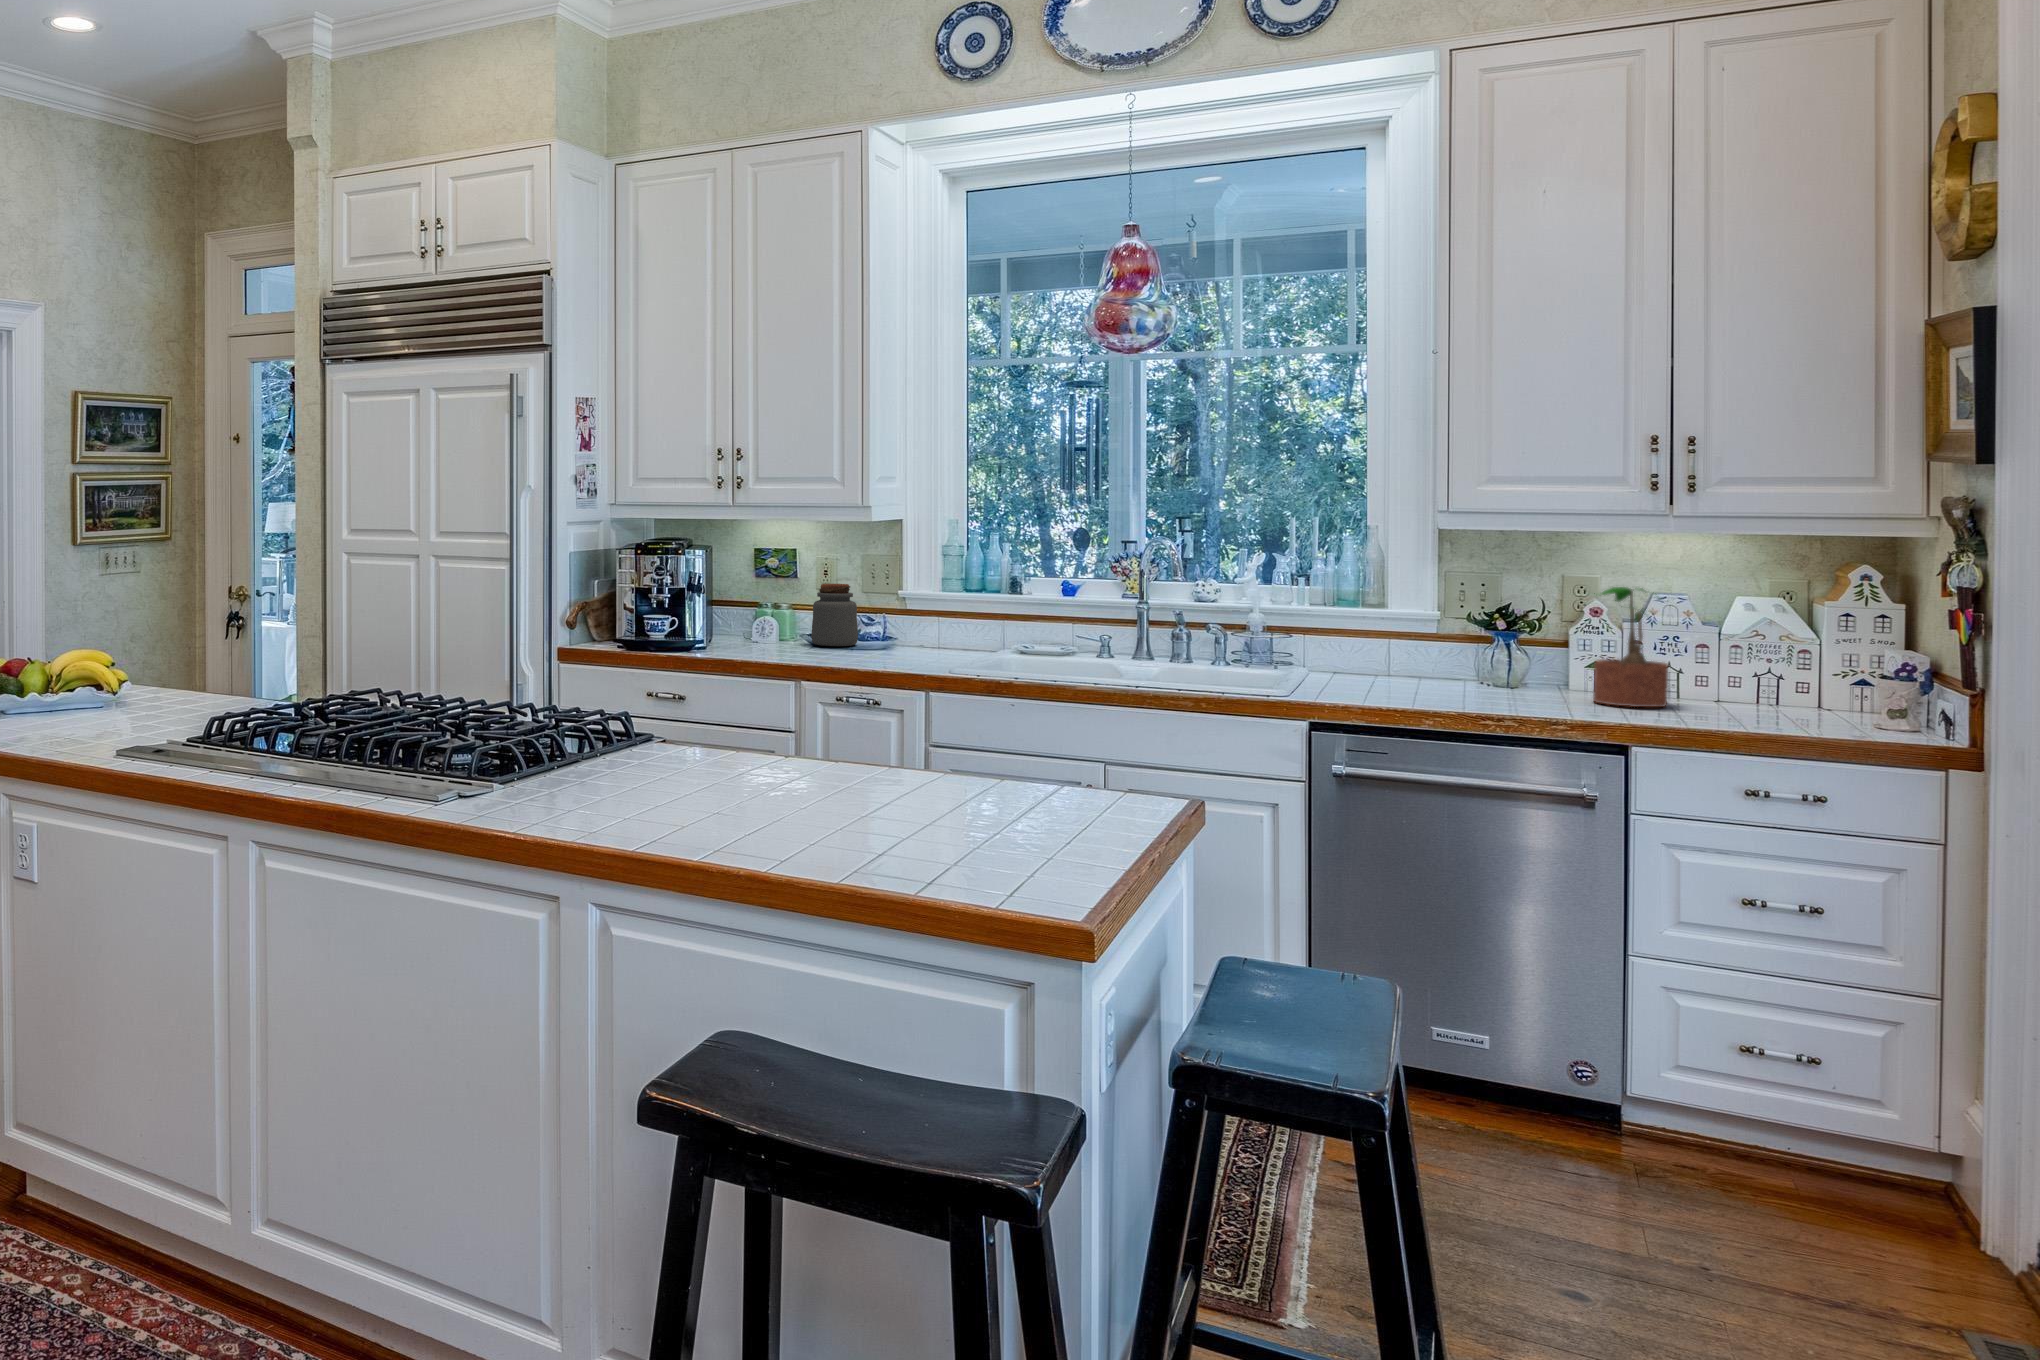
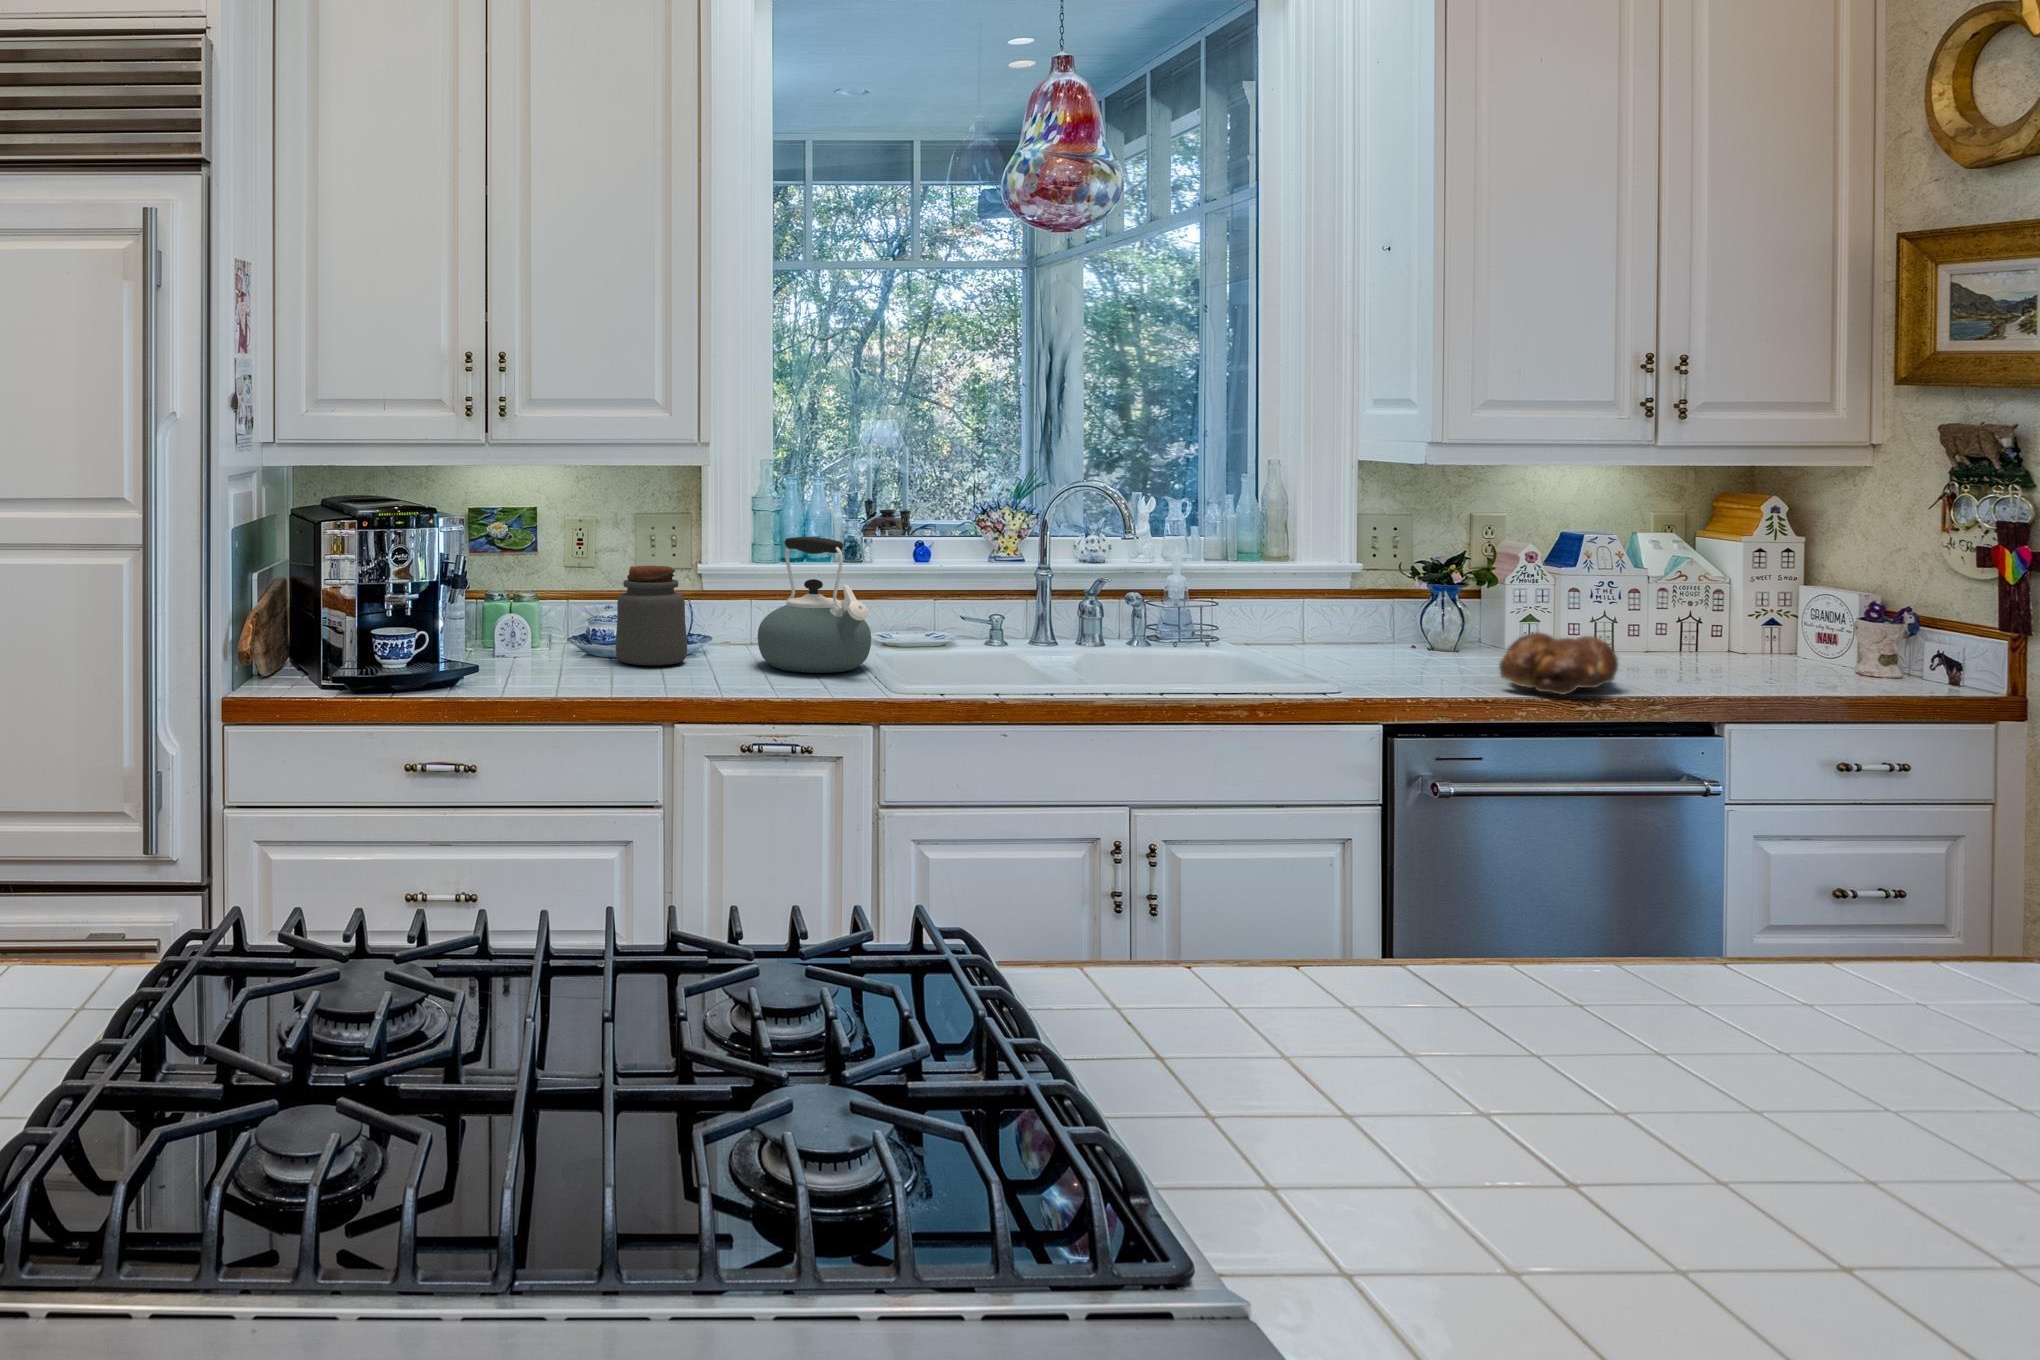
kettle: none [892,567,968,655] -> present [758,537,871,673]
potted plant: present [1593,587,1668,707] -> none [1692,541,1800,693]
bread loaf: none [1392,652,1515,695] -> present [1499,632,1618,695]

